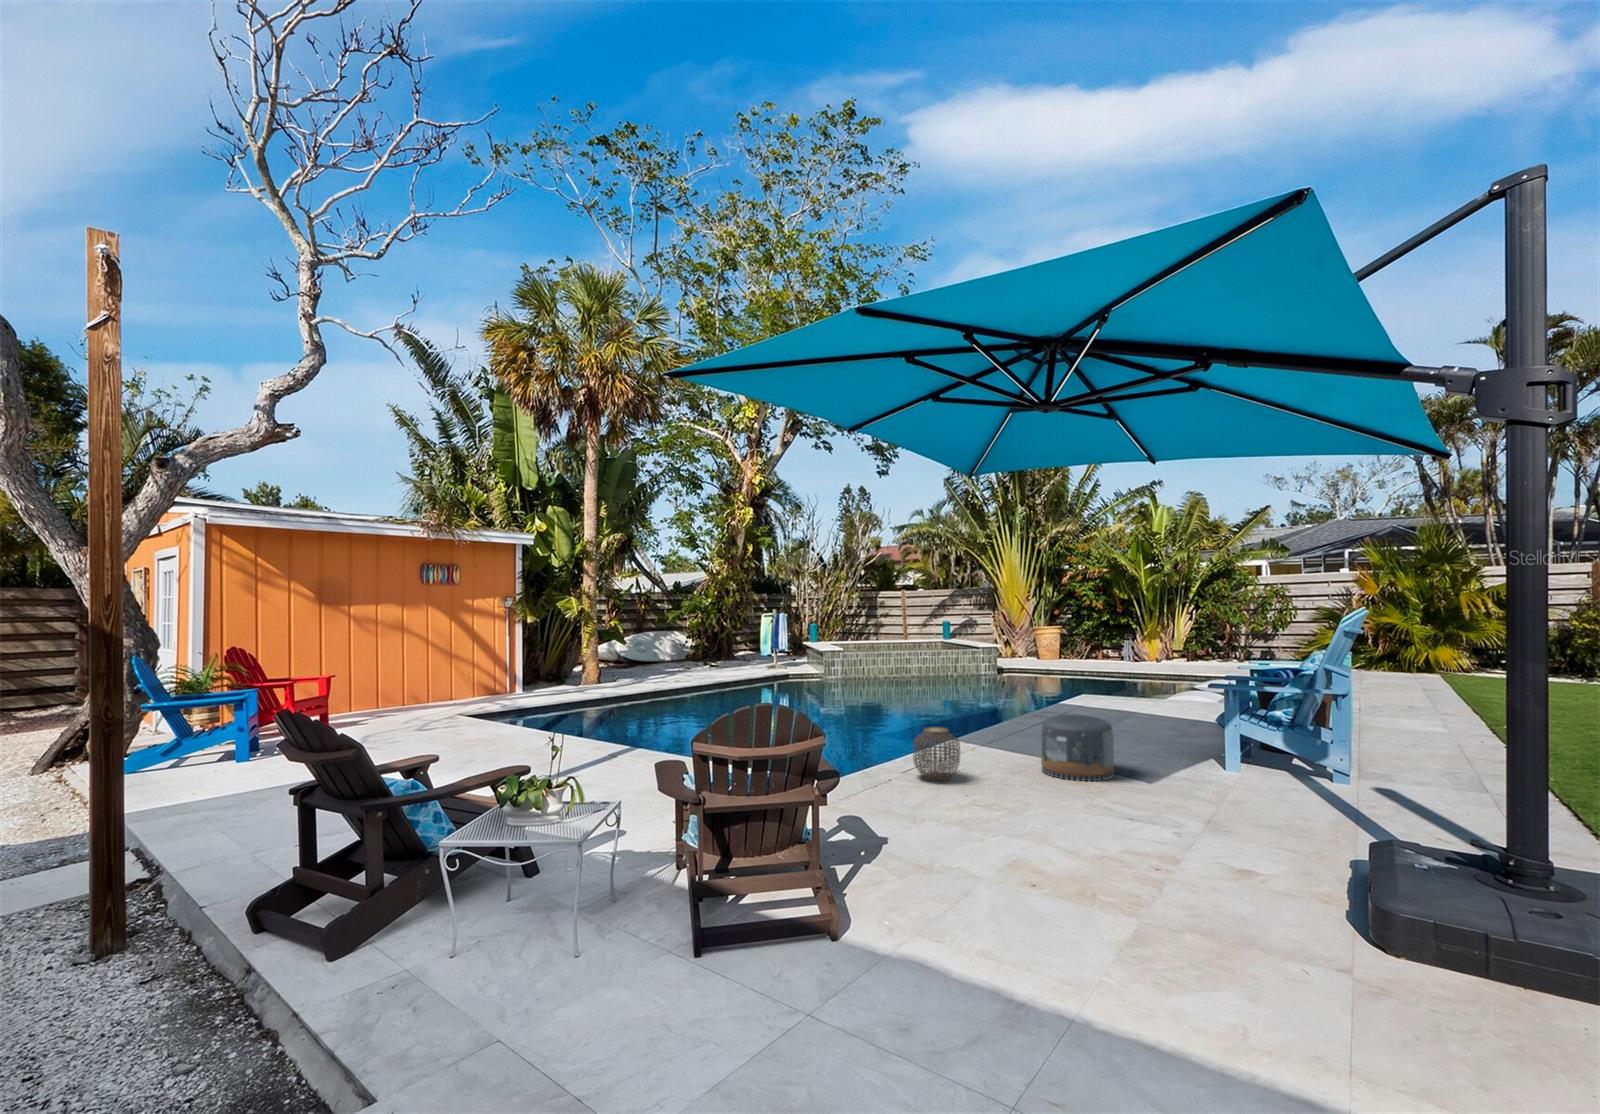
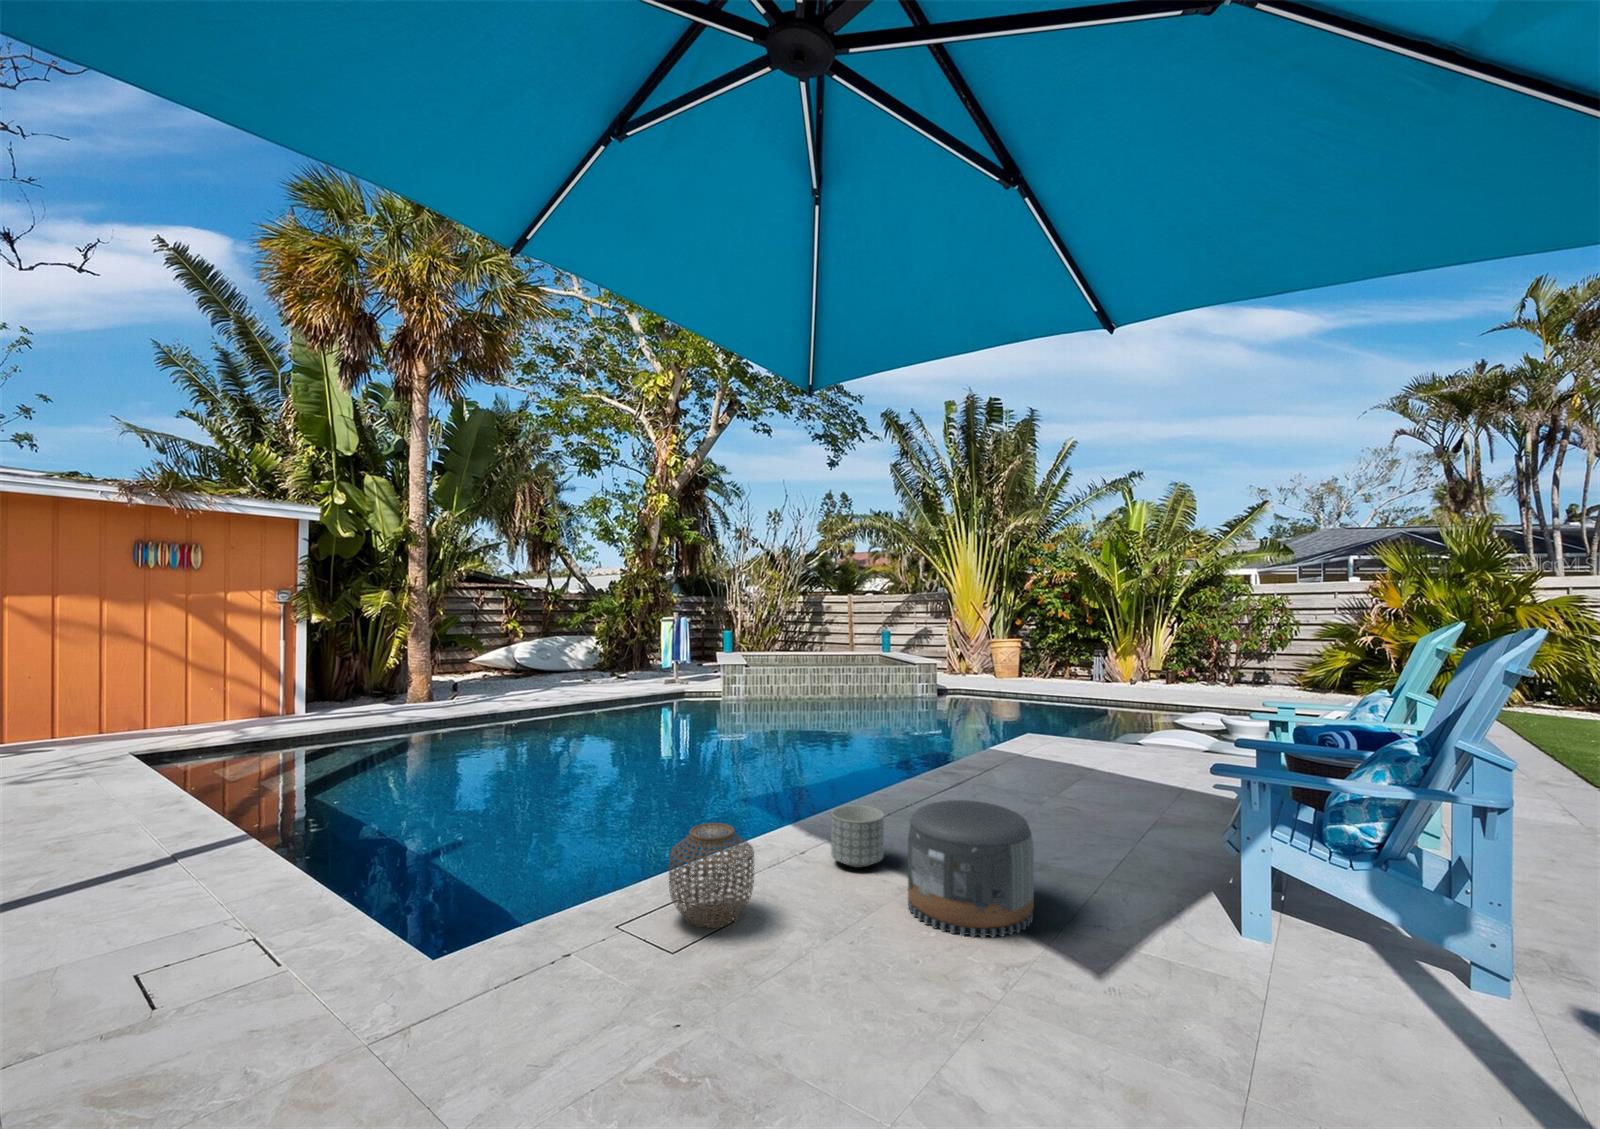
planter: none [986,725,1019,759] -> present [831,806,884,868]

